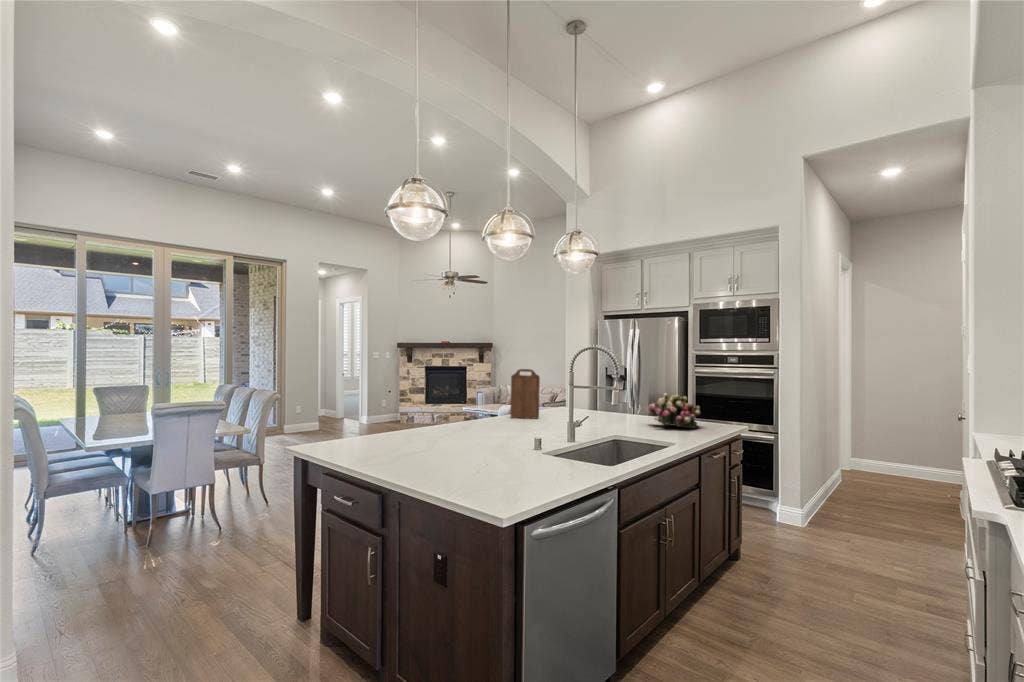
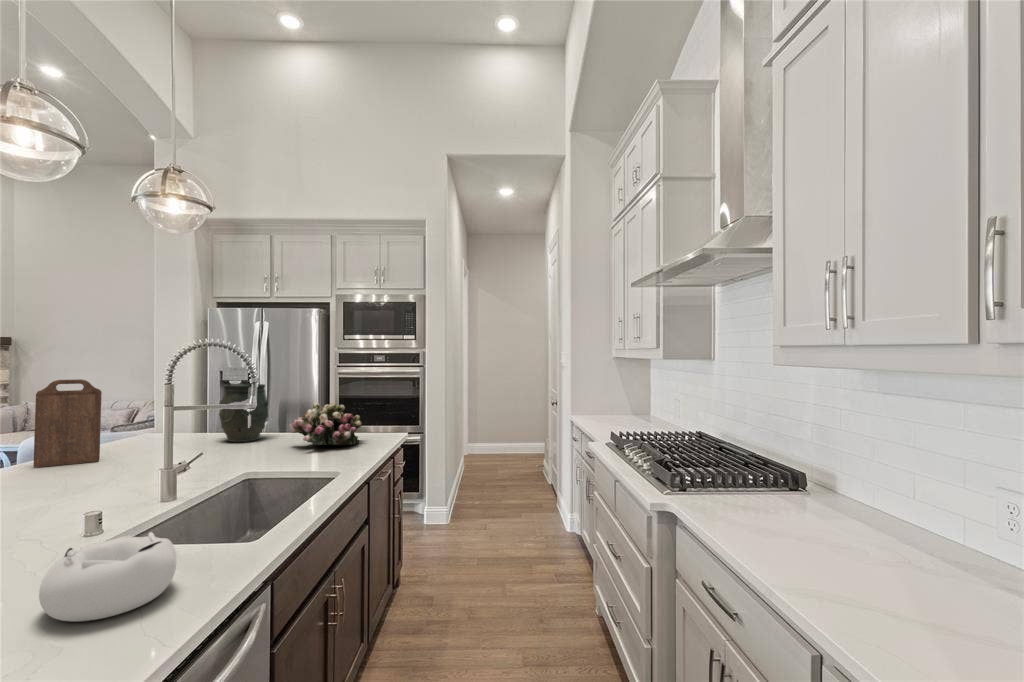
vase: none [602,377,634,418] -> present [219,384,268,442]
decorative bowl: none [524,443,573,475] -> present [39,532,177,622]

